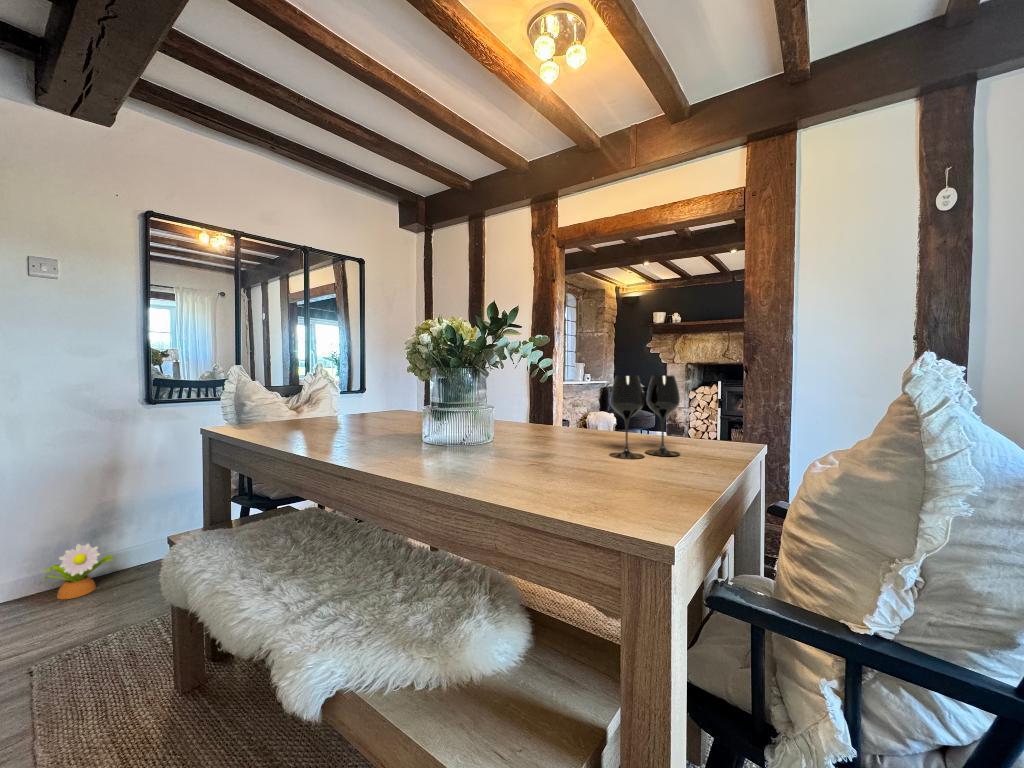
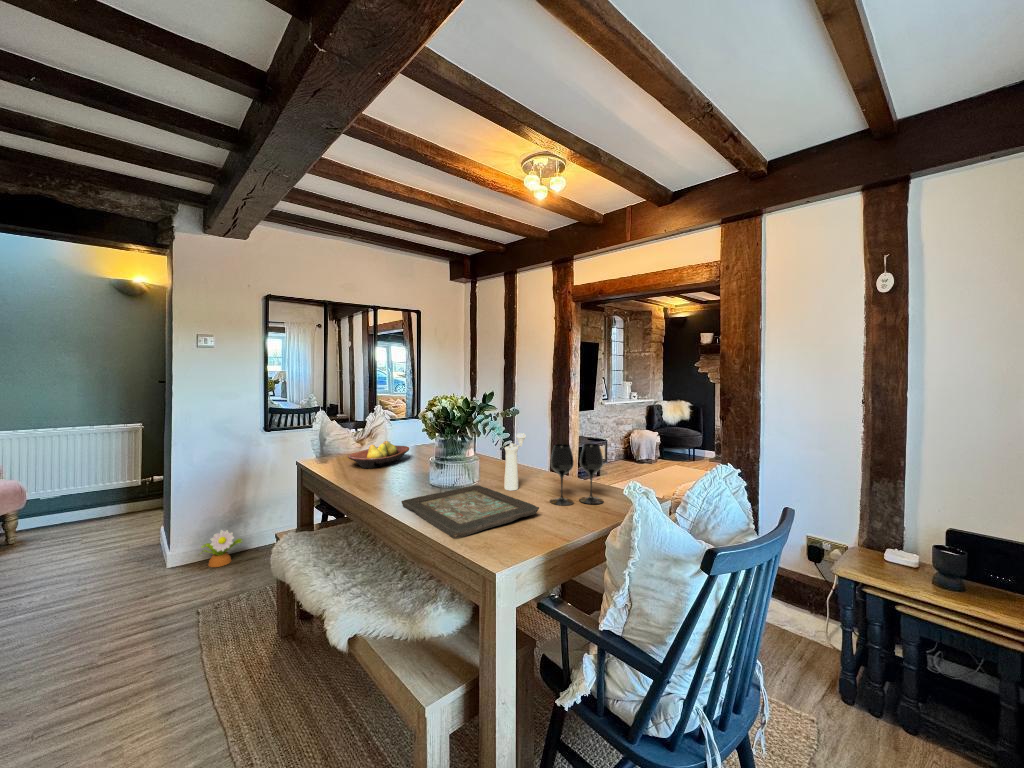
pepper mill: none [533,374,554,447] -> present [504,433,526,490]
fruit bowl: none [288,399,374,433] -> present [348,441,409,468]
decorative tray: none [402,441,621,501] -> present [401,485,539,538]

